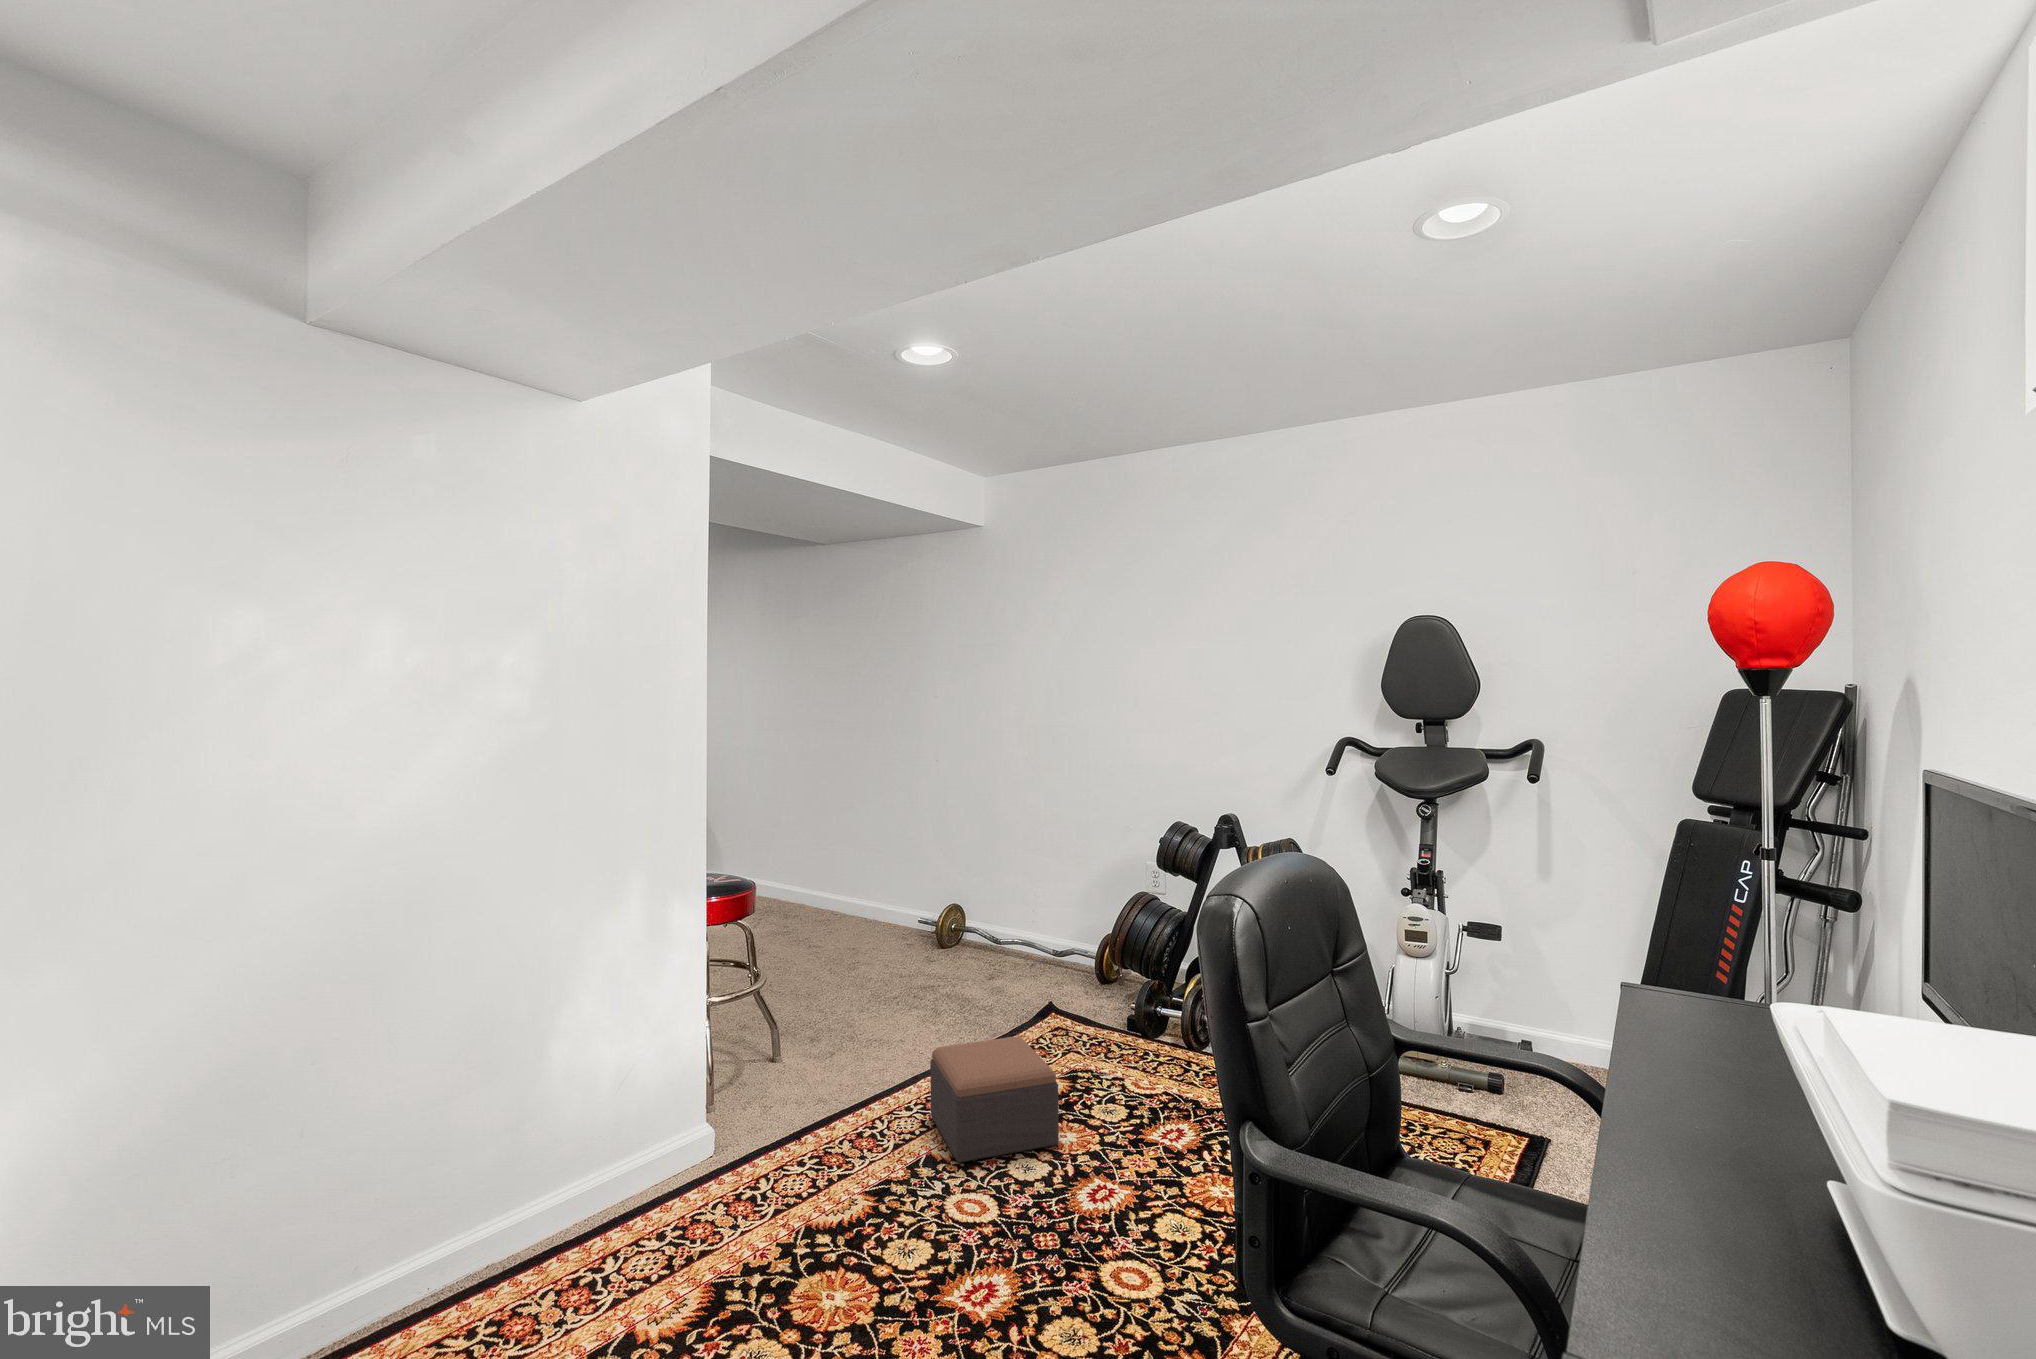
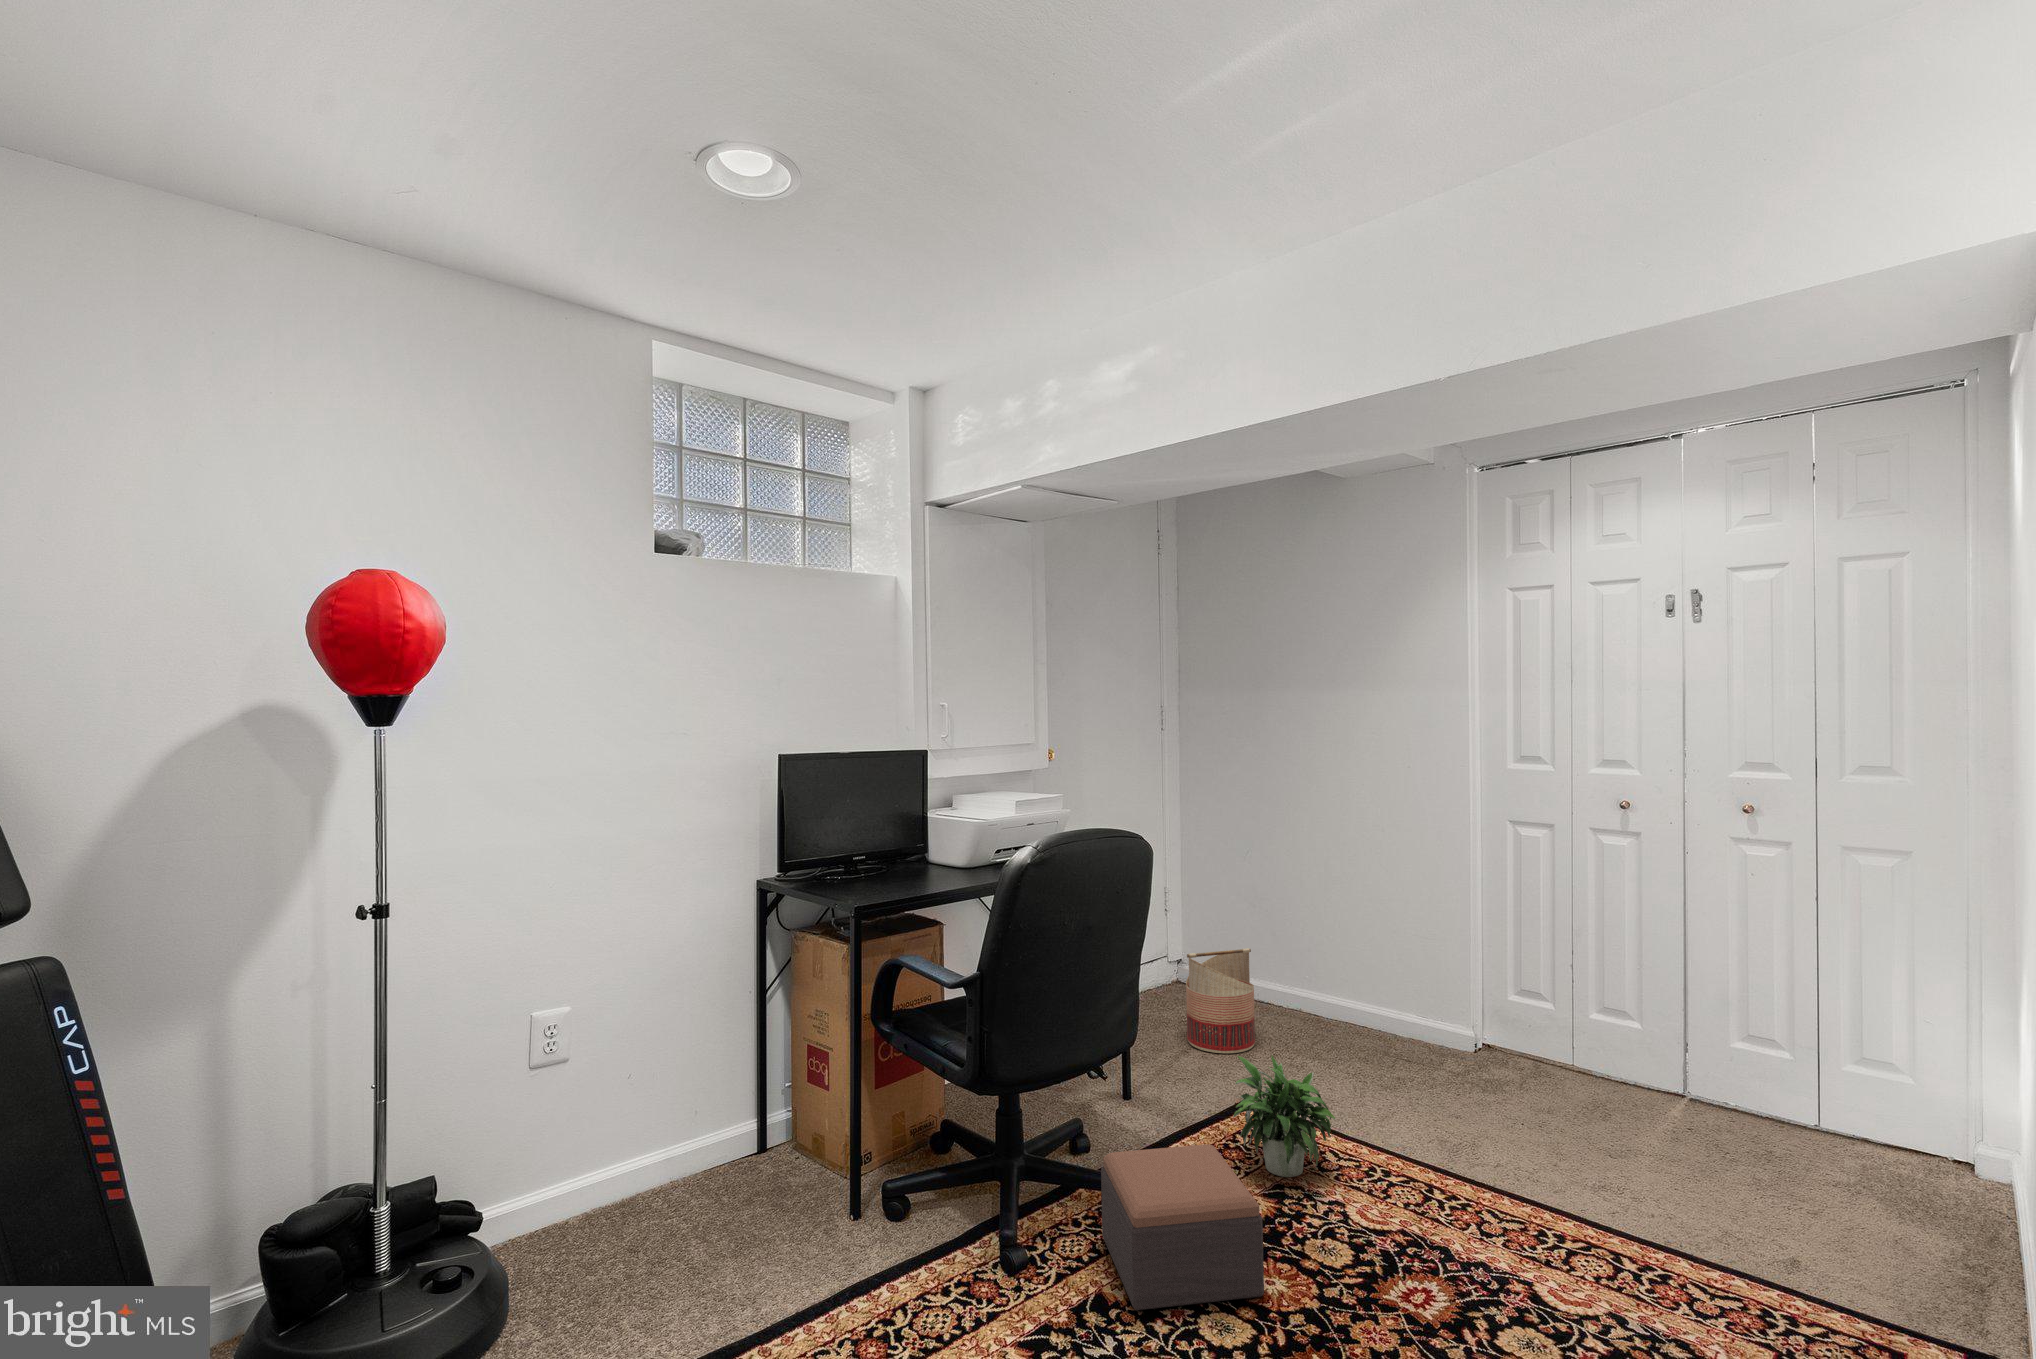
basket: none [1001,891,1058,980] -> present [1186,948,1255,1053]
potted plant: none [1037,969,1118,1065] -> present [1233,1055,1335,1177]

